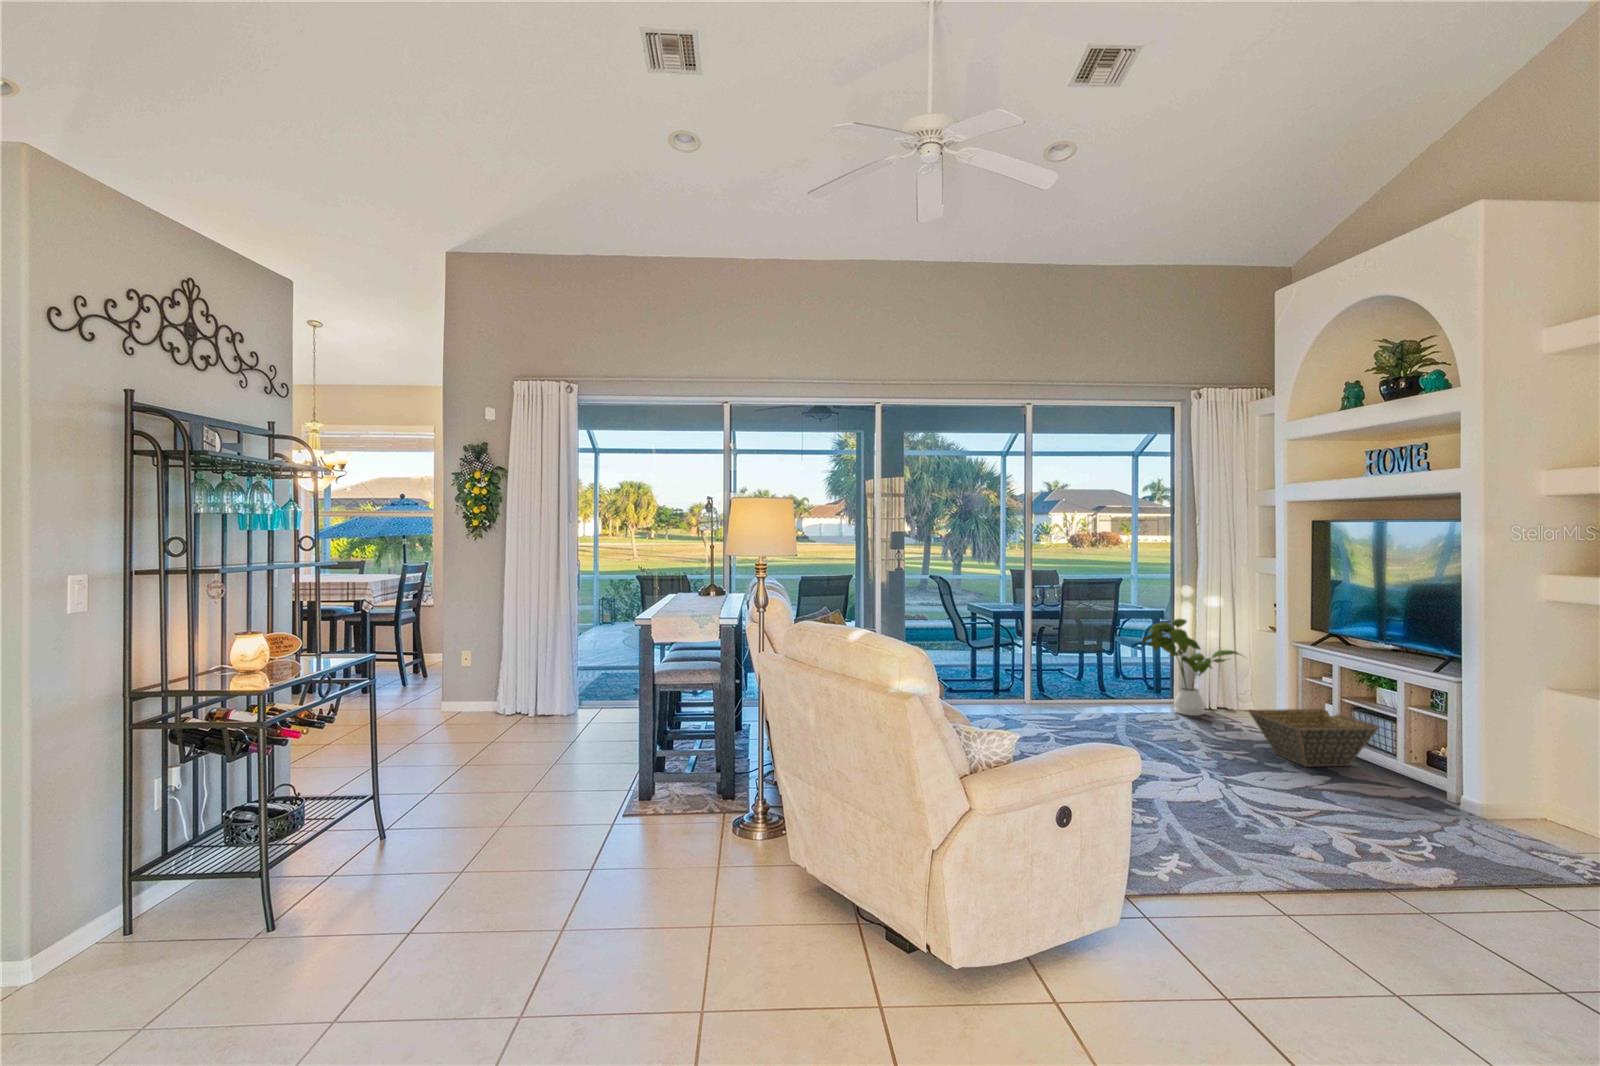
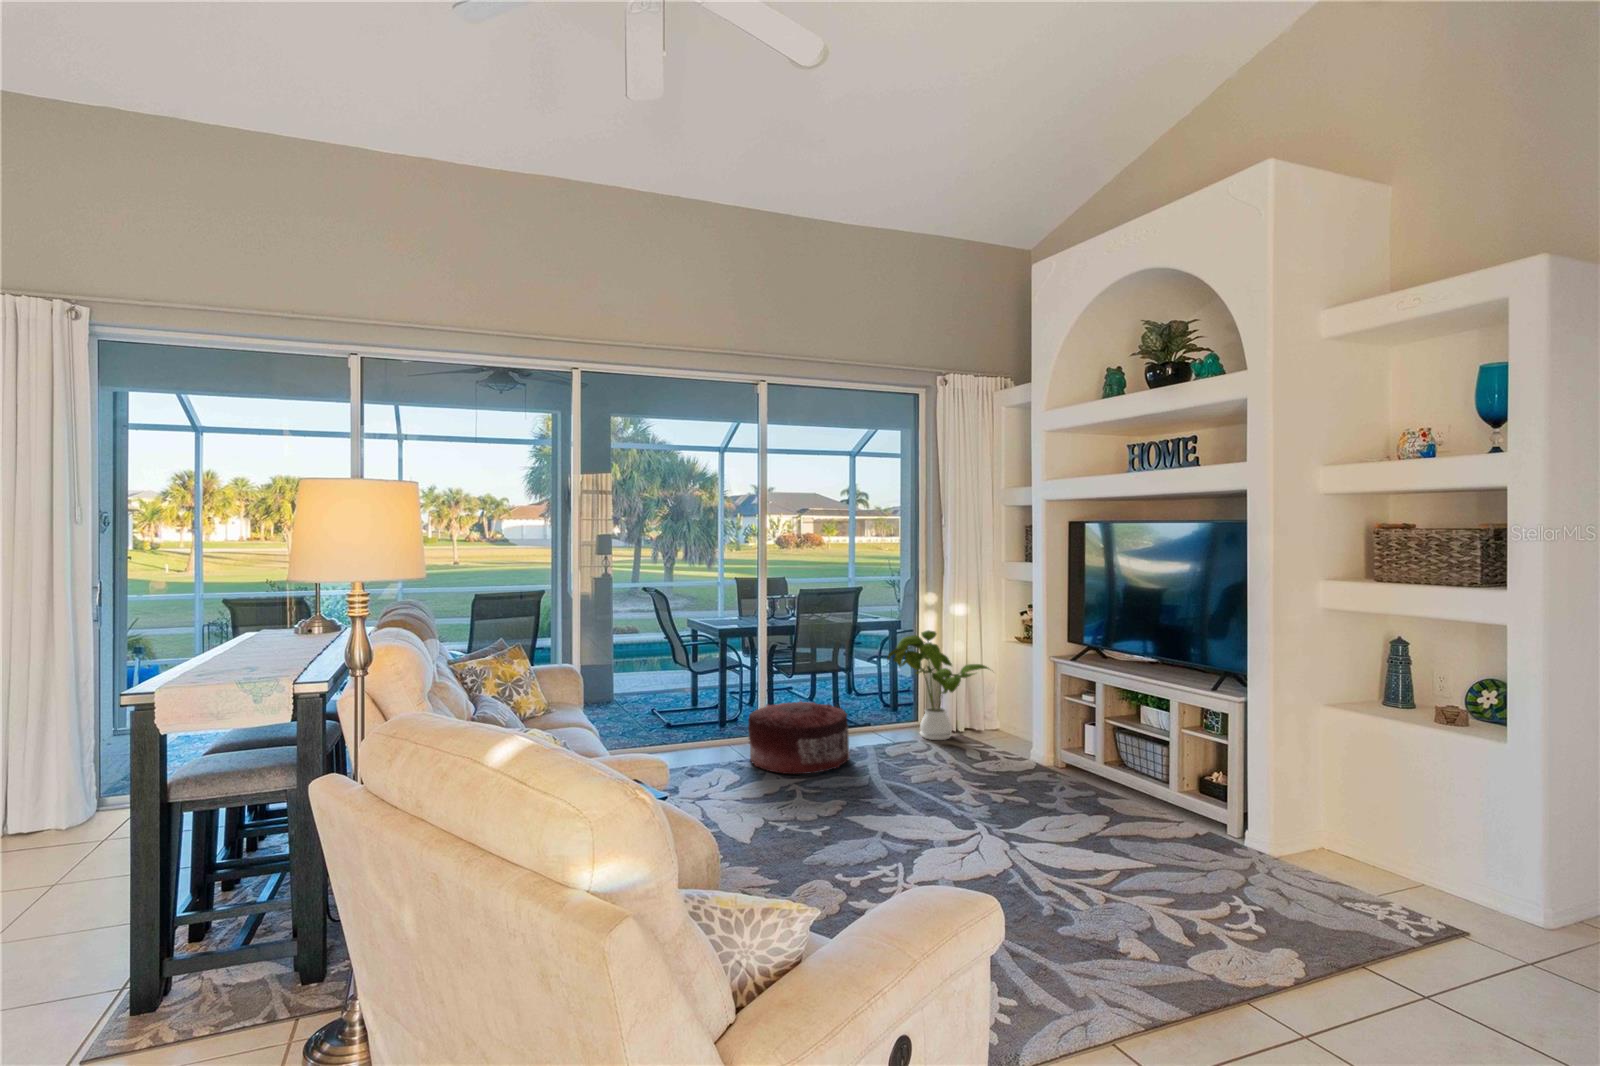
pouf: none [1015,673,1101,727] -> present [748,701,849,774]
basket: present [1249,709,1379,767] -> none [1013,730,1149,805]

